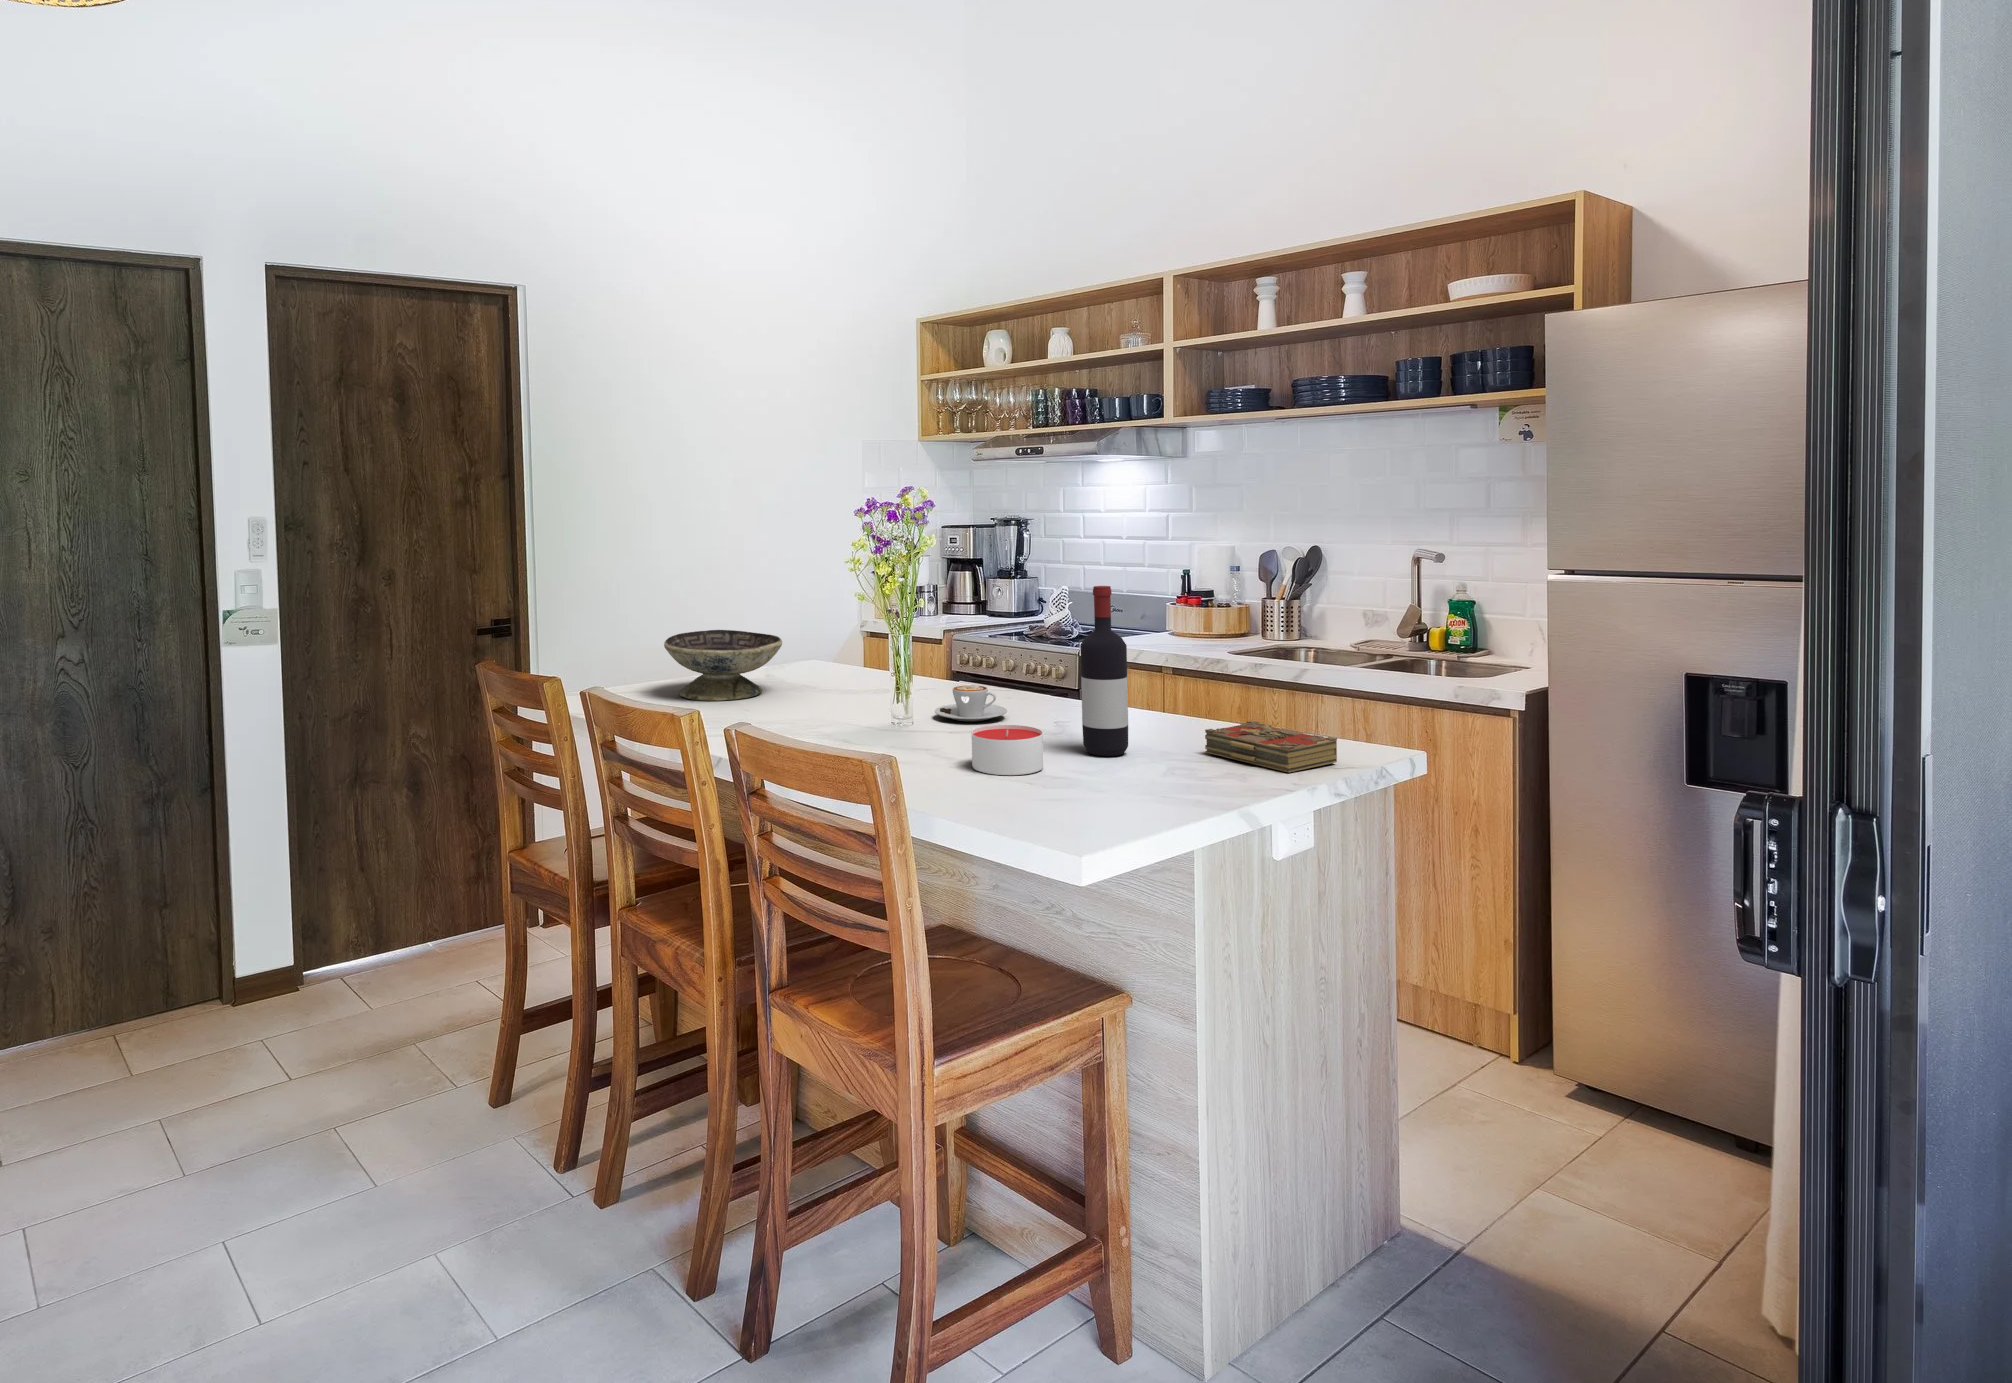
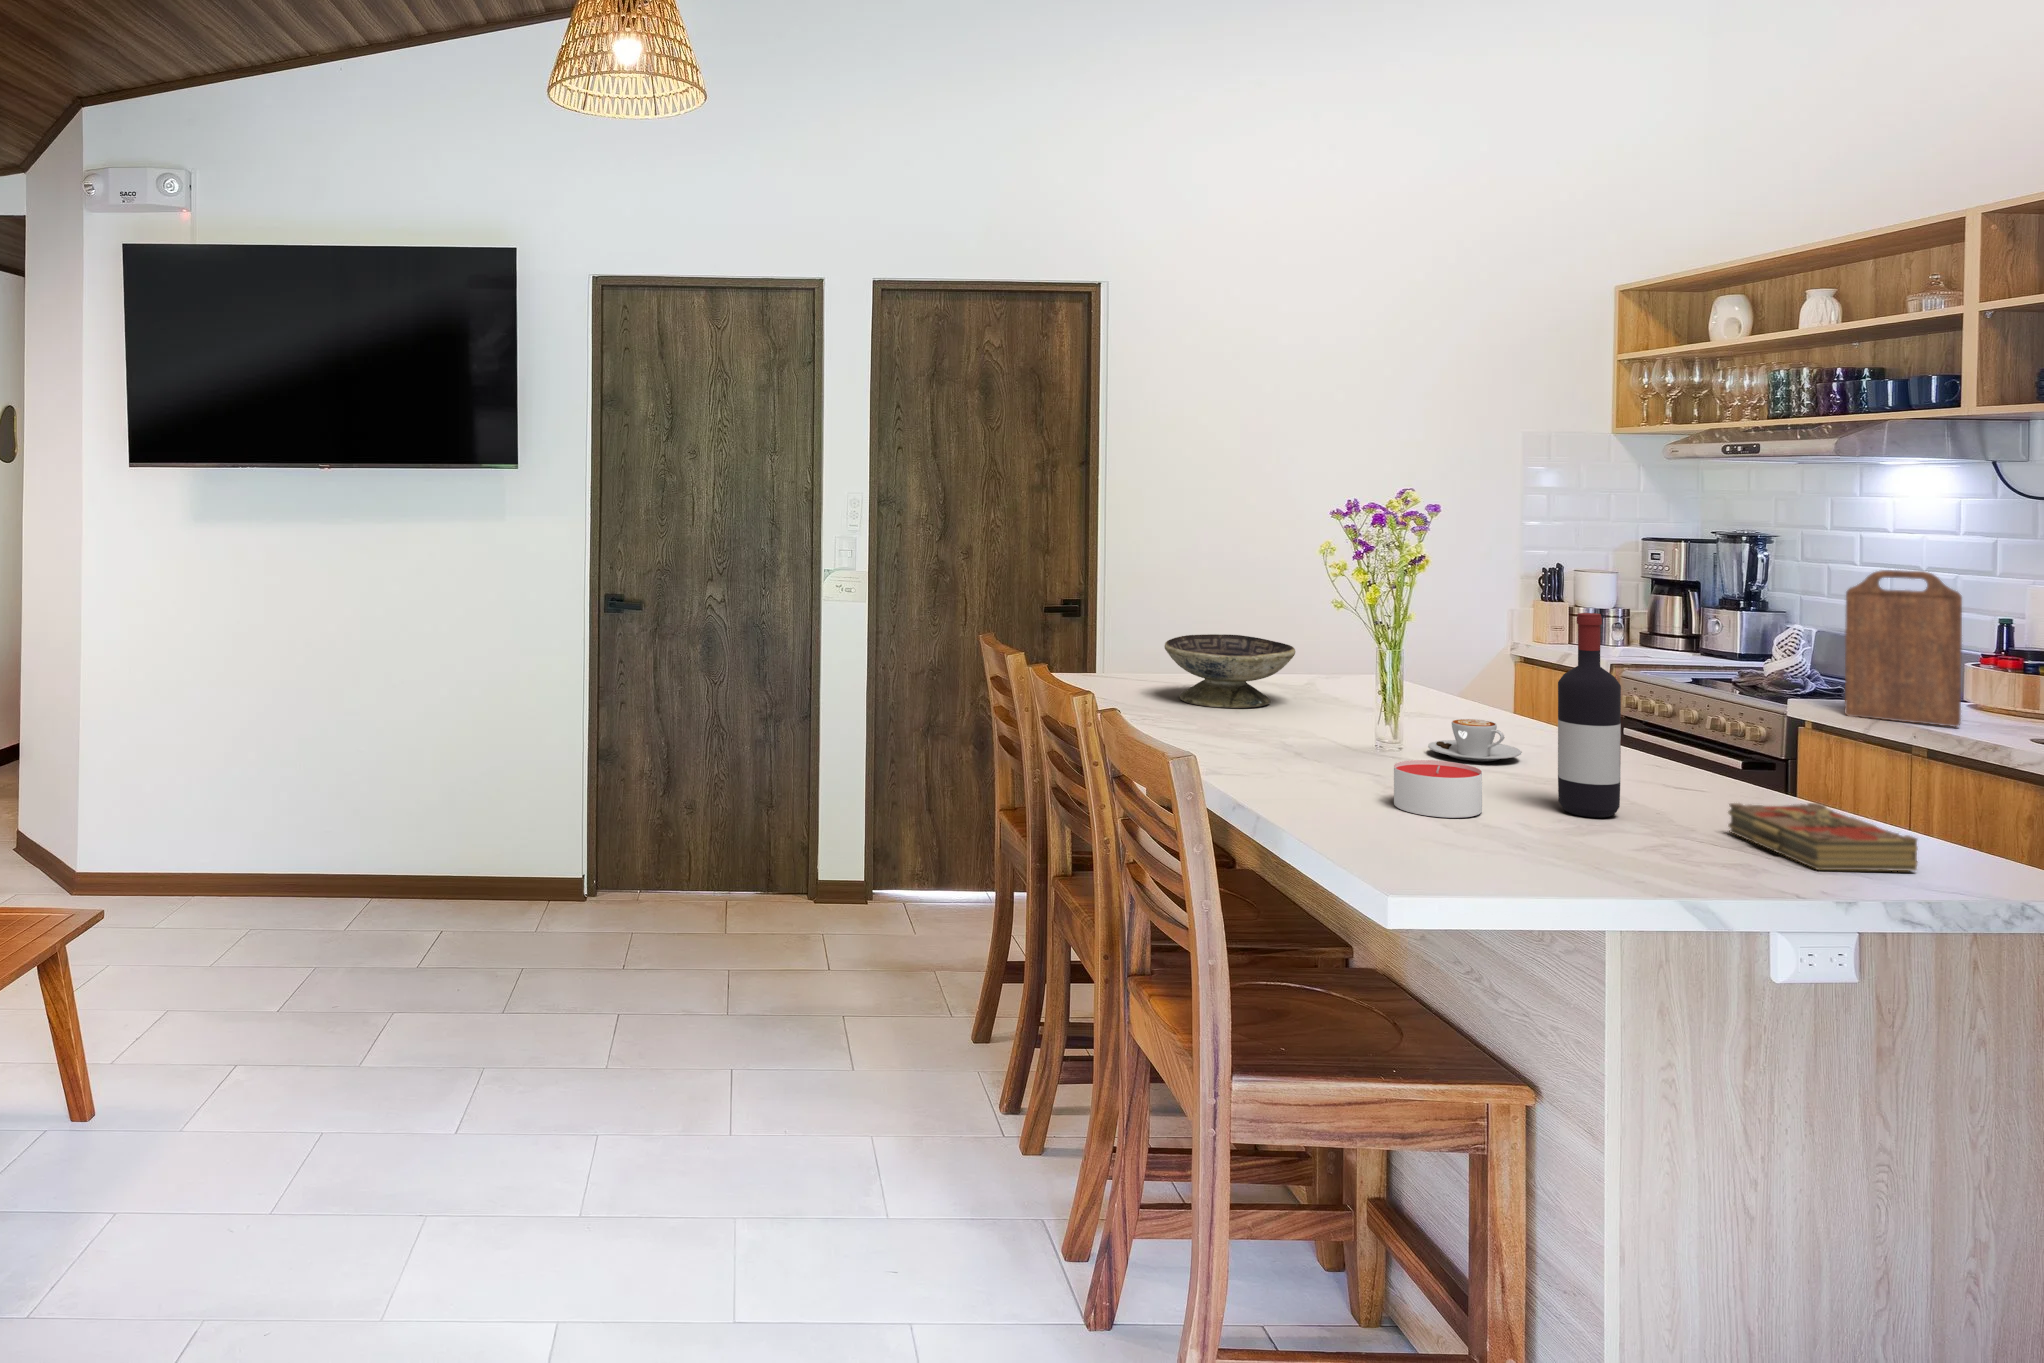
cutting board: none [1119,540,1189,652] -> present [1845,570,1962,727]

